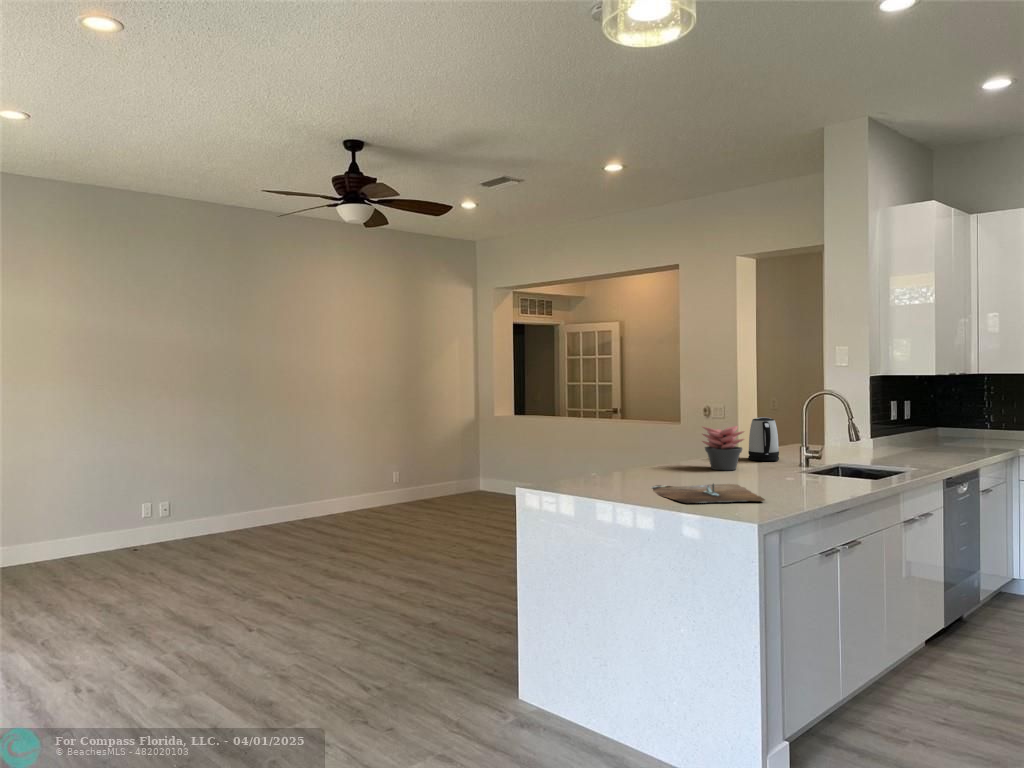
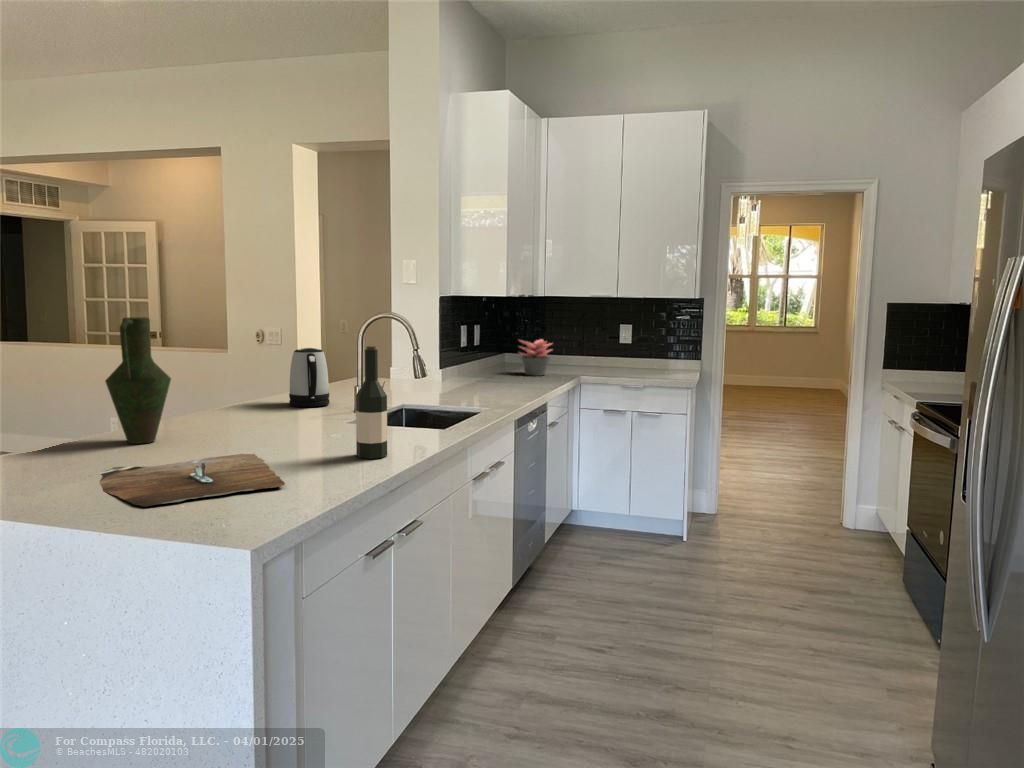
vase: none [643,396,681,475] -> present [105,317,171,444]
wine bottle: none [809,414,832,493] -> present [356,346,387,459]
succulent plant: present [702,426,744,470] -> present [520,339,552,376]

